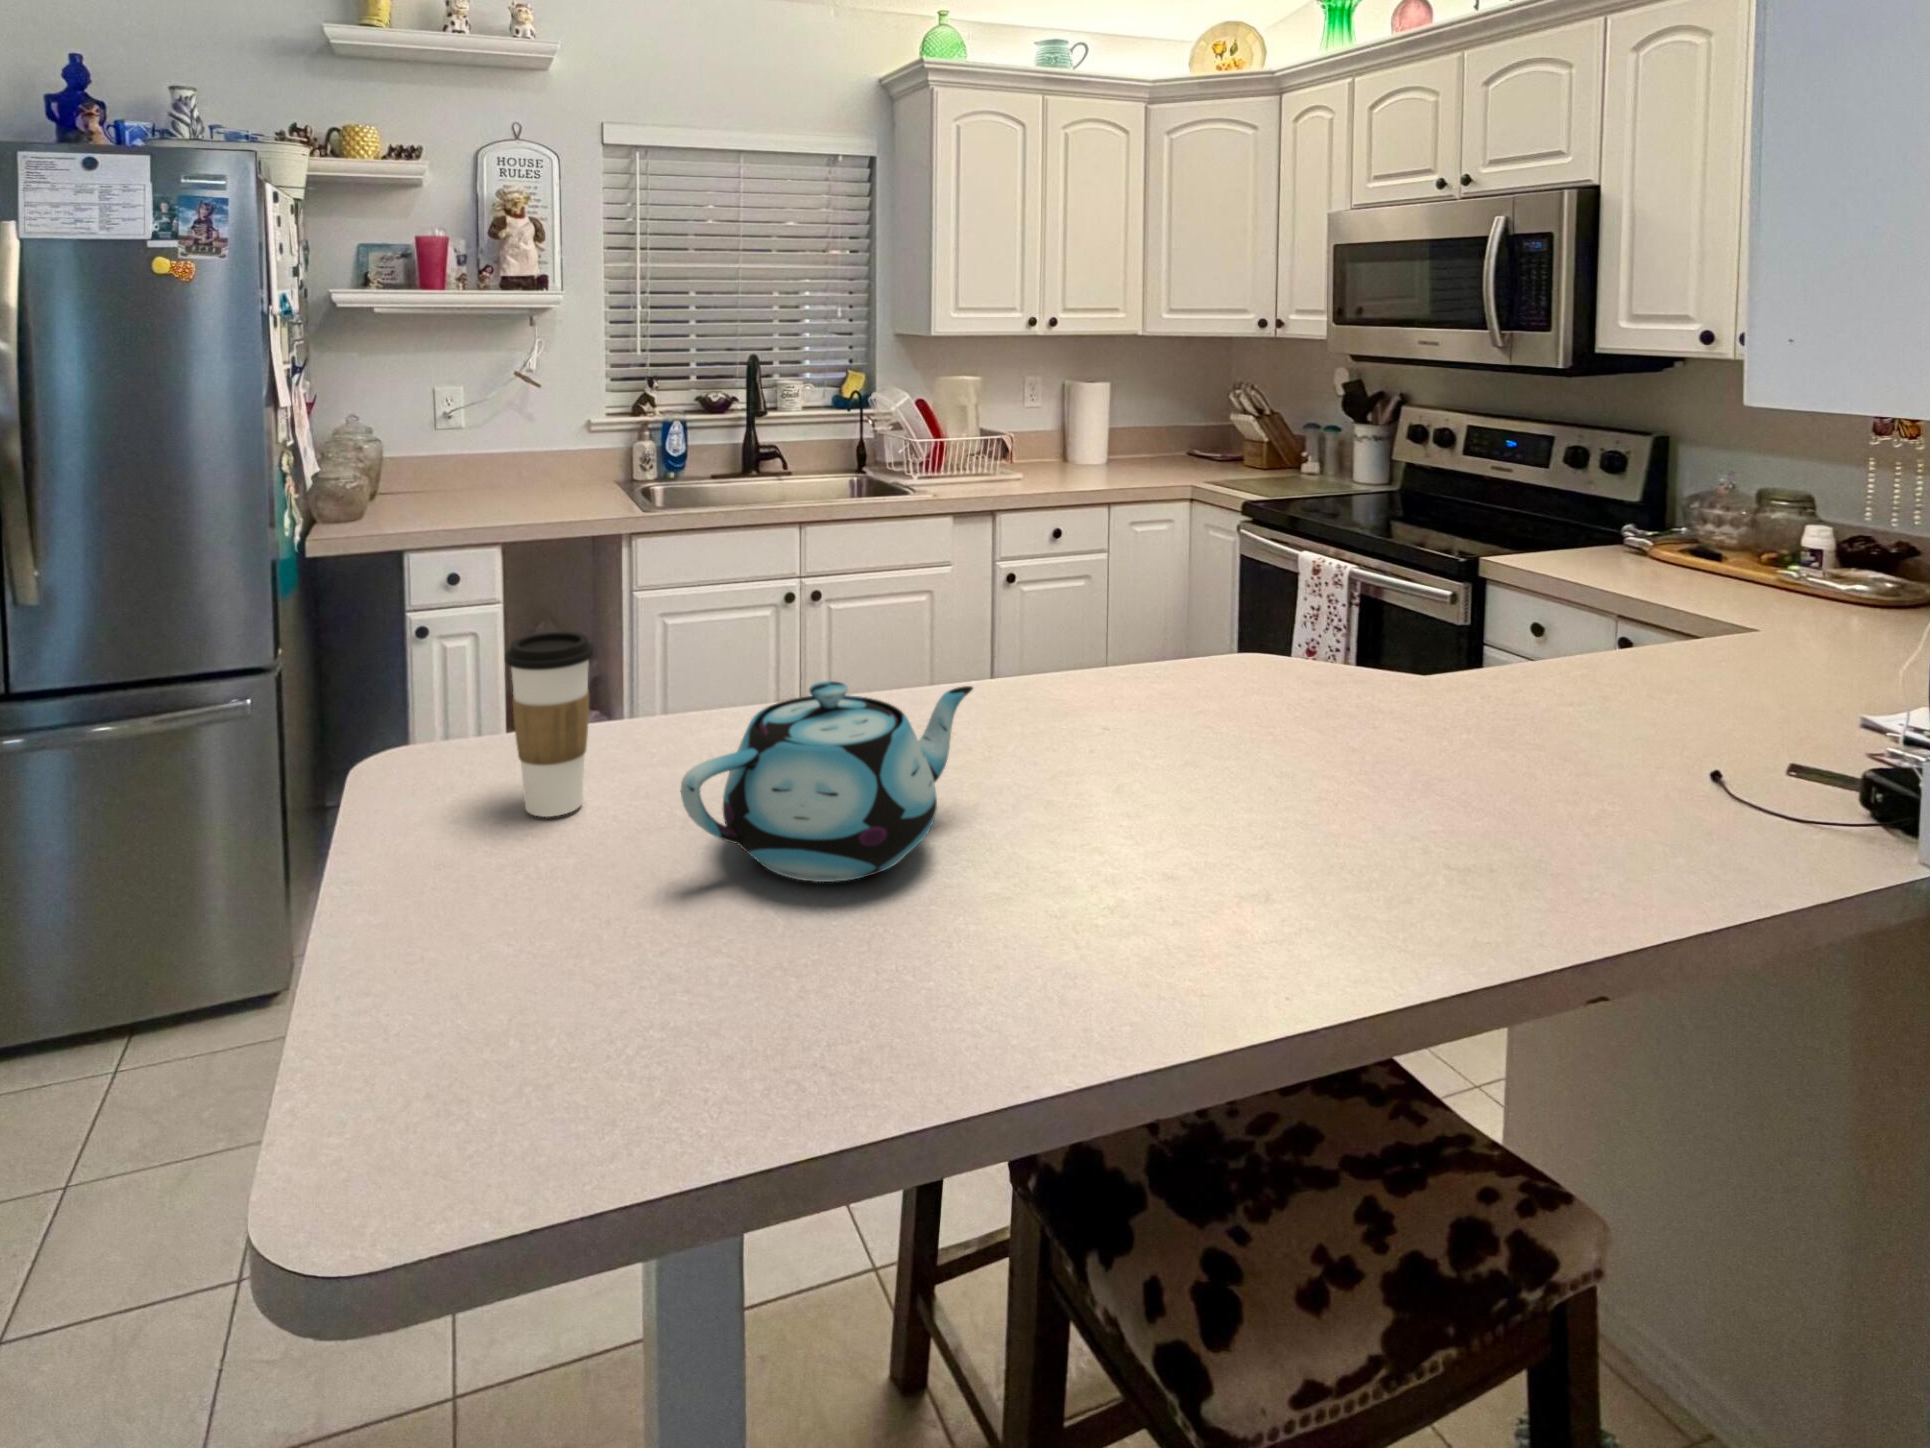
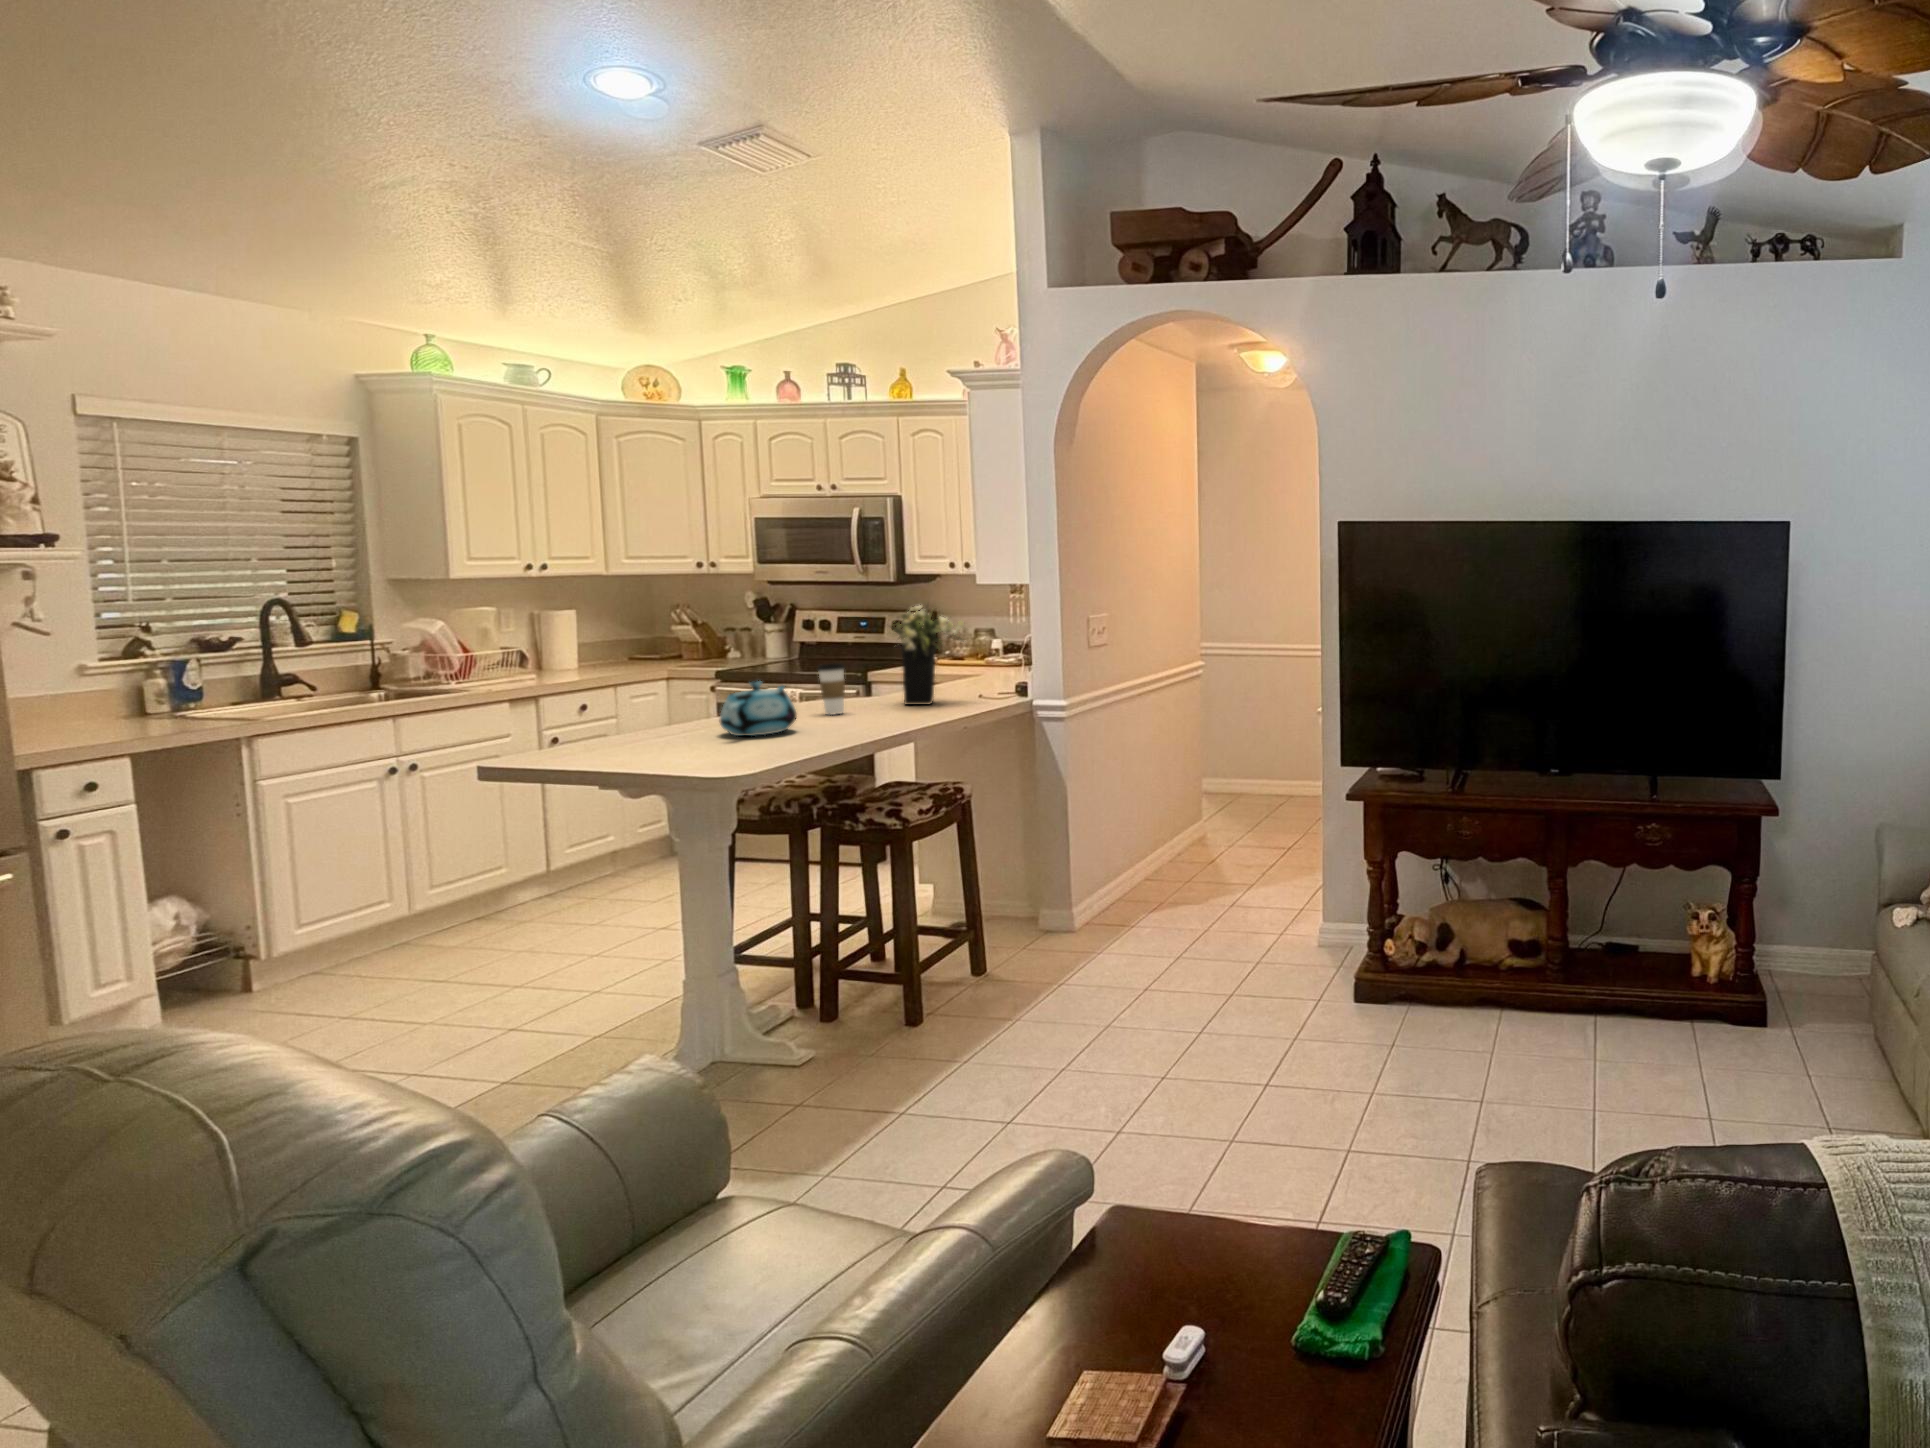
flower arrangement: none [1346,449,1662,813] -> present [892,606,964,705]
coffee cup: present [505,632,594,817] -> present [817,663,845,715]

